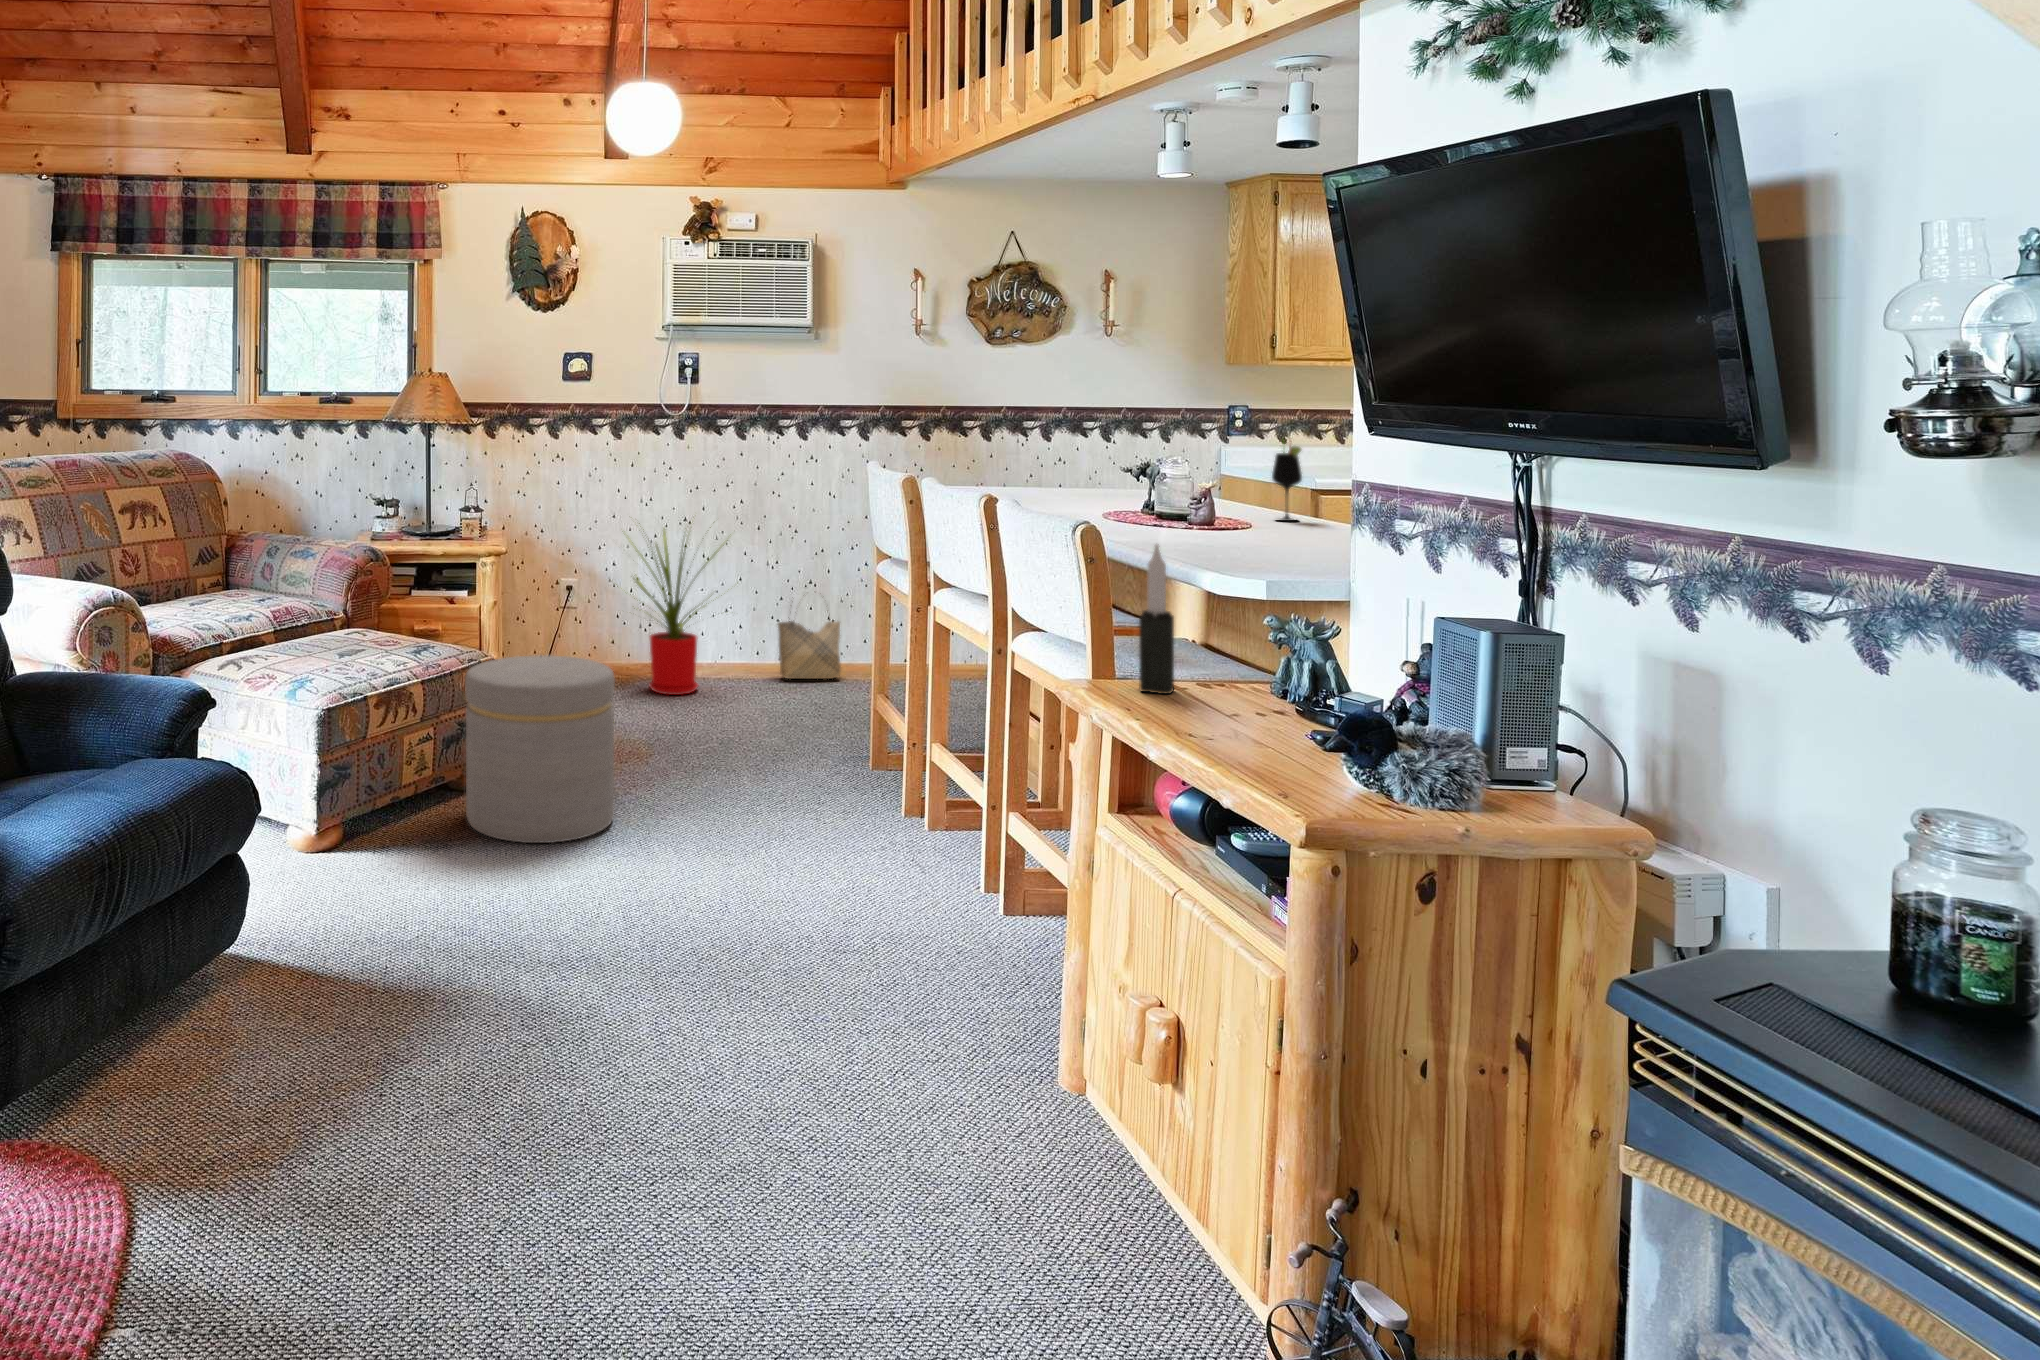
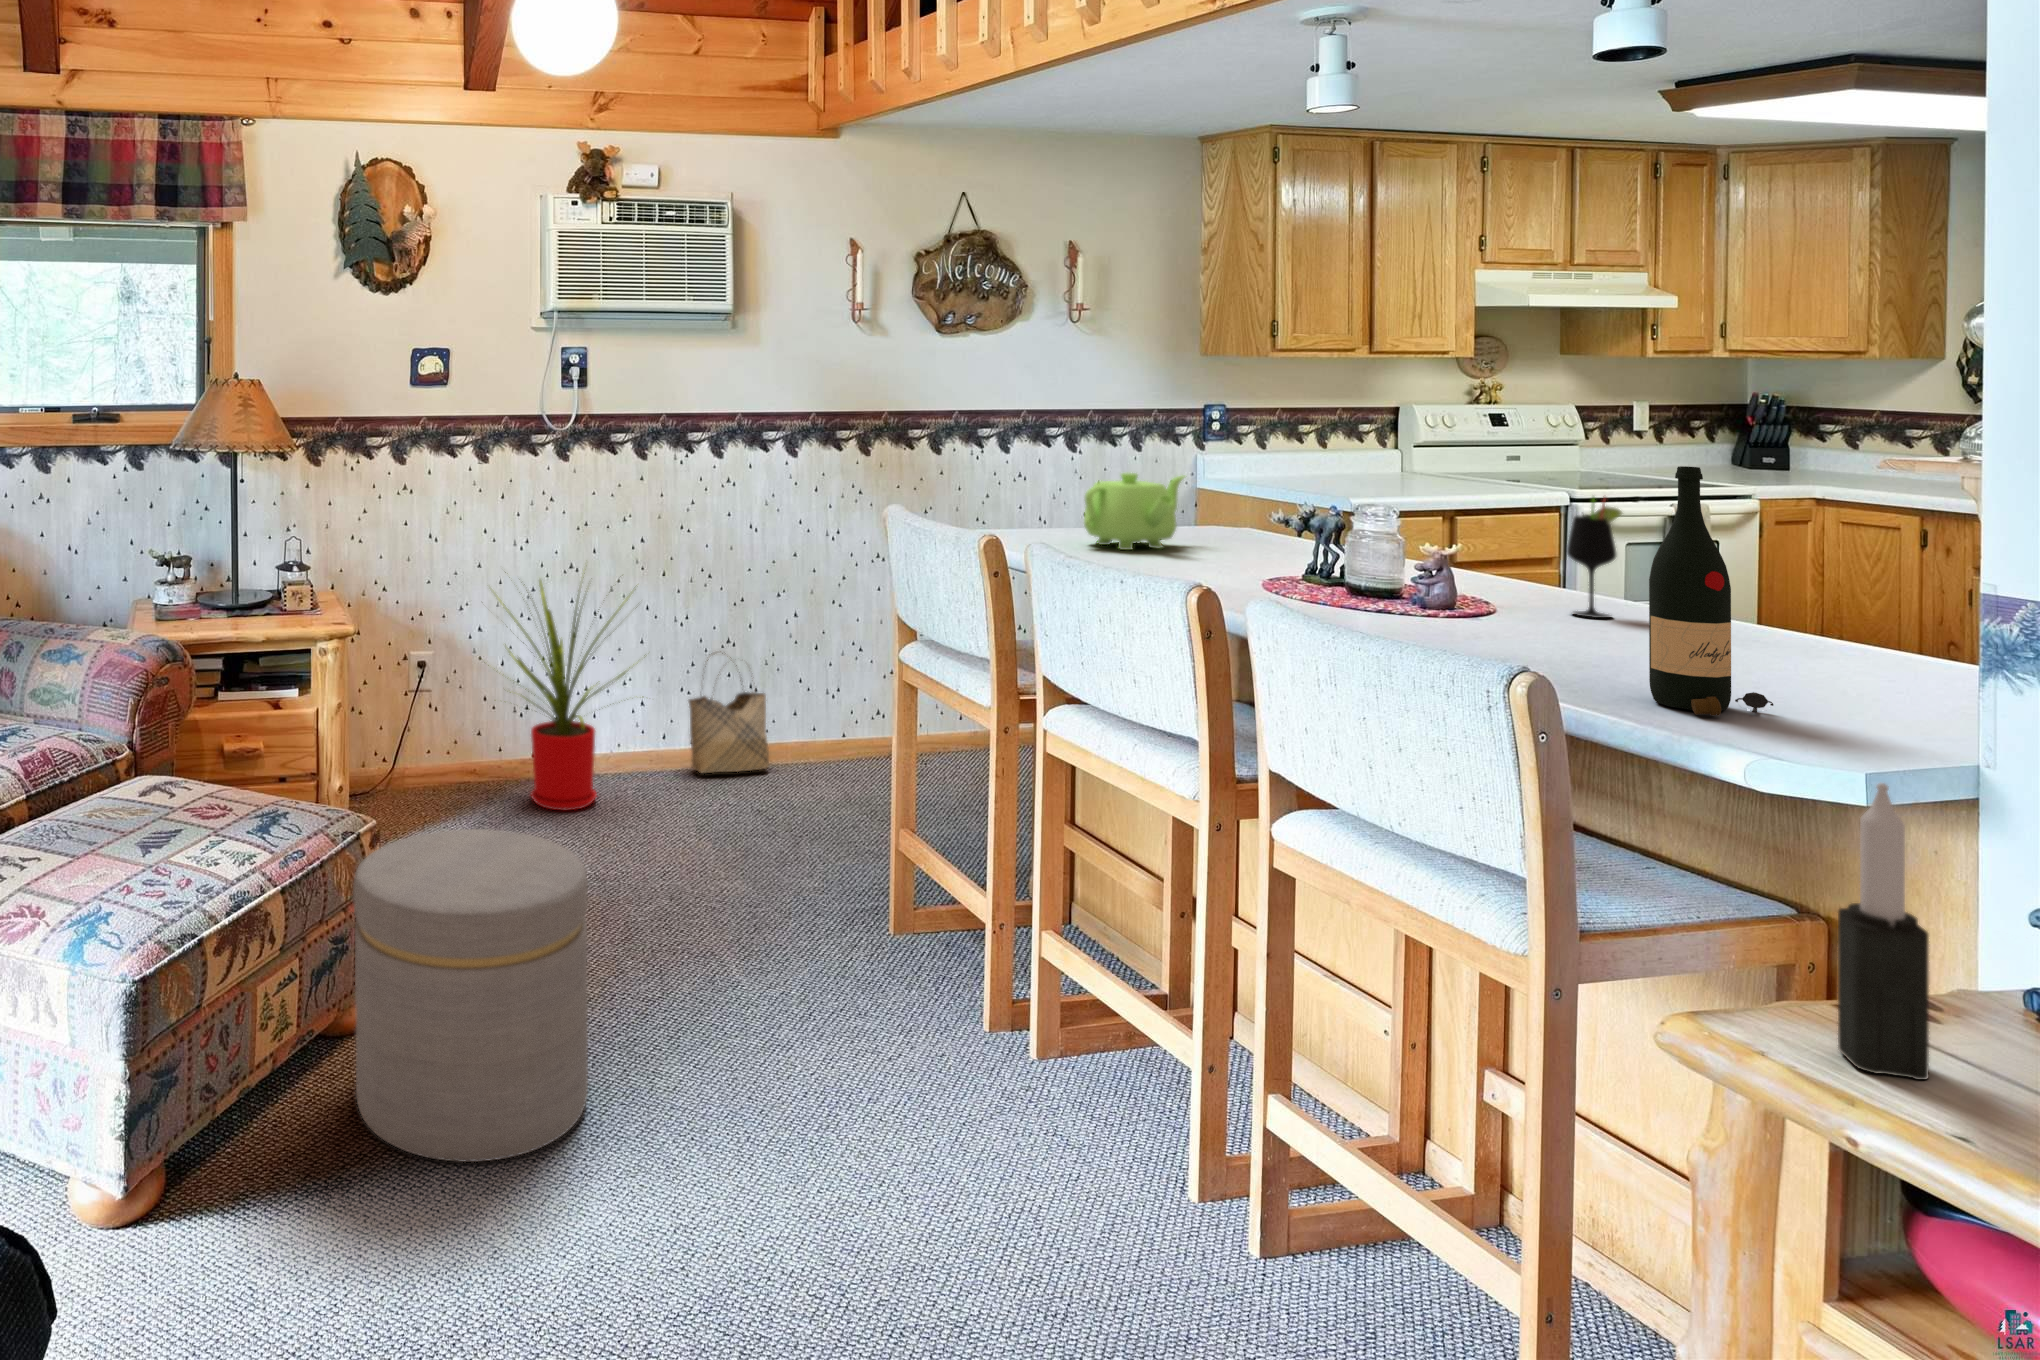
wine bottle: none [1207,402,1271,552] -> present [1649,466,1774,716]
teapot: none [1012,437,1094,492] -> present [1084,473,1185,550]

